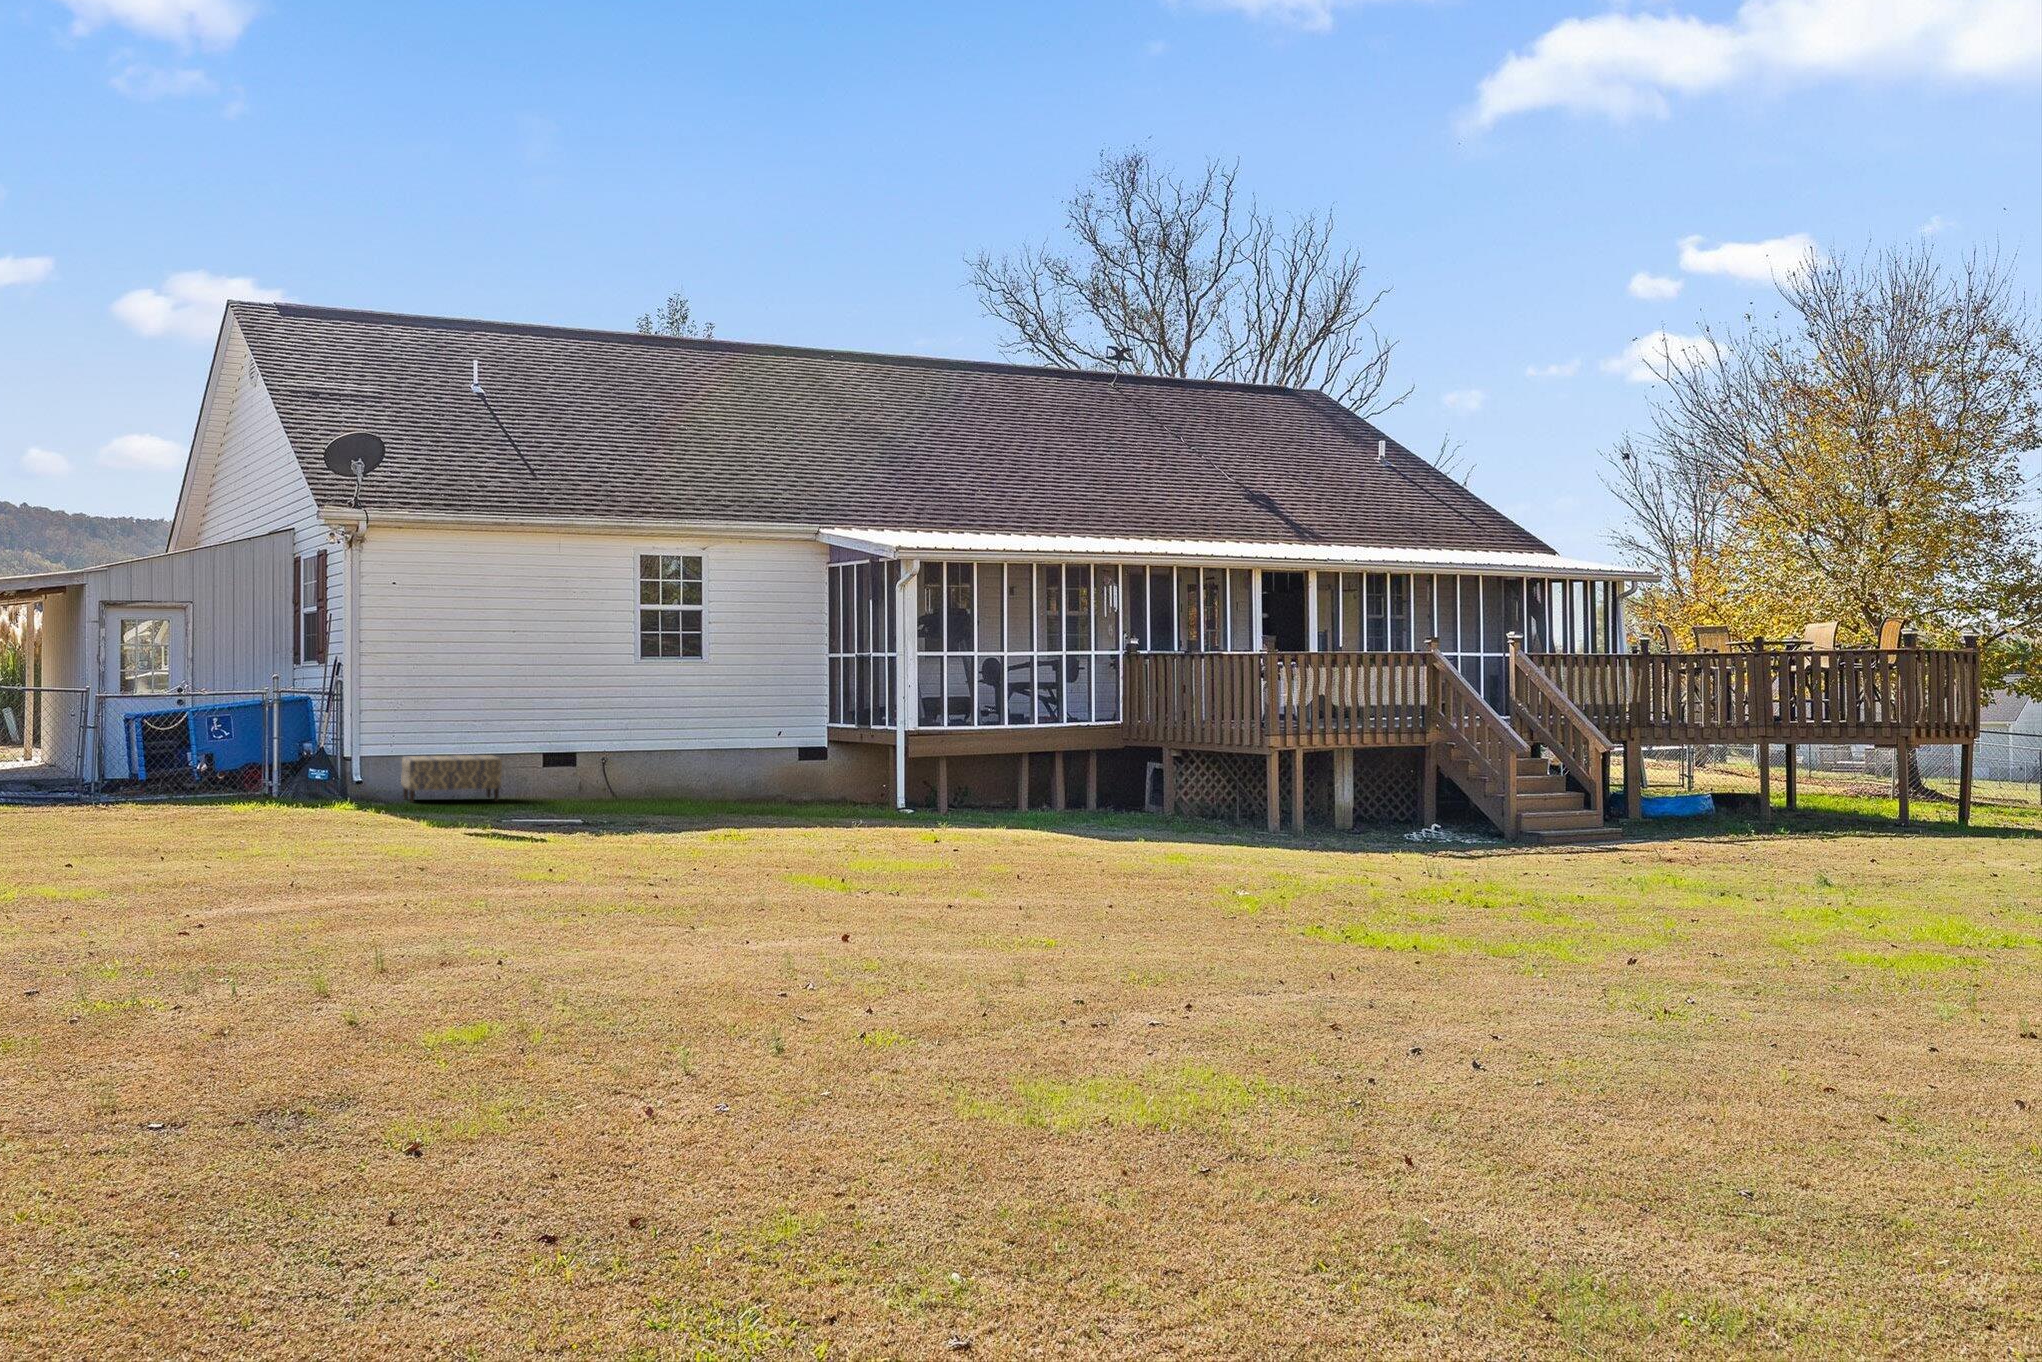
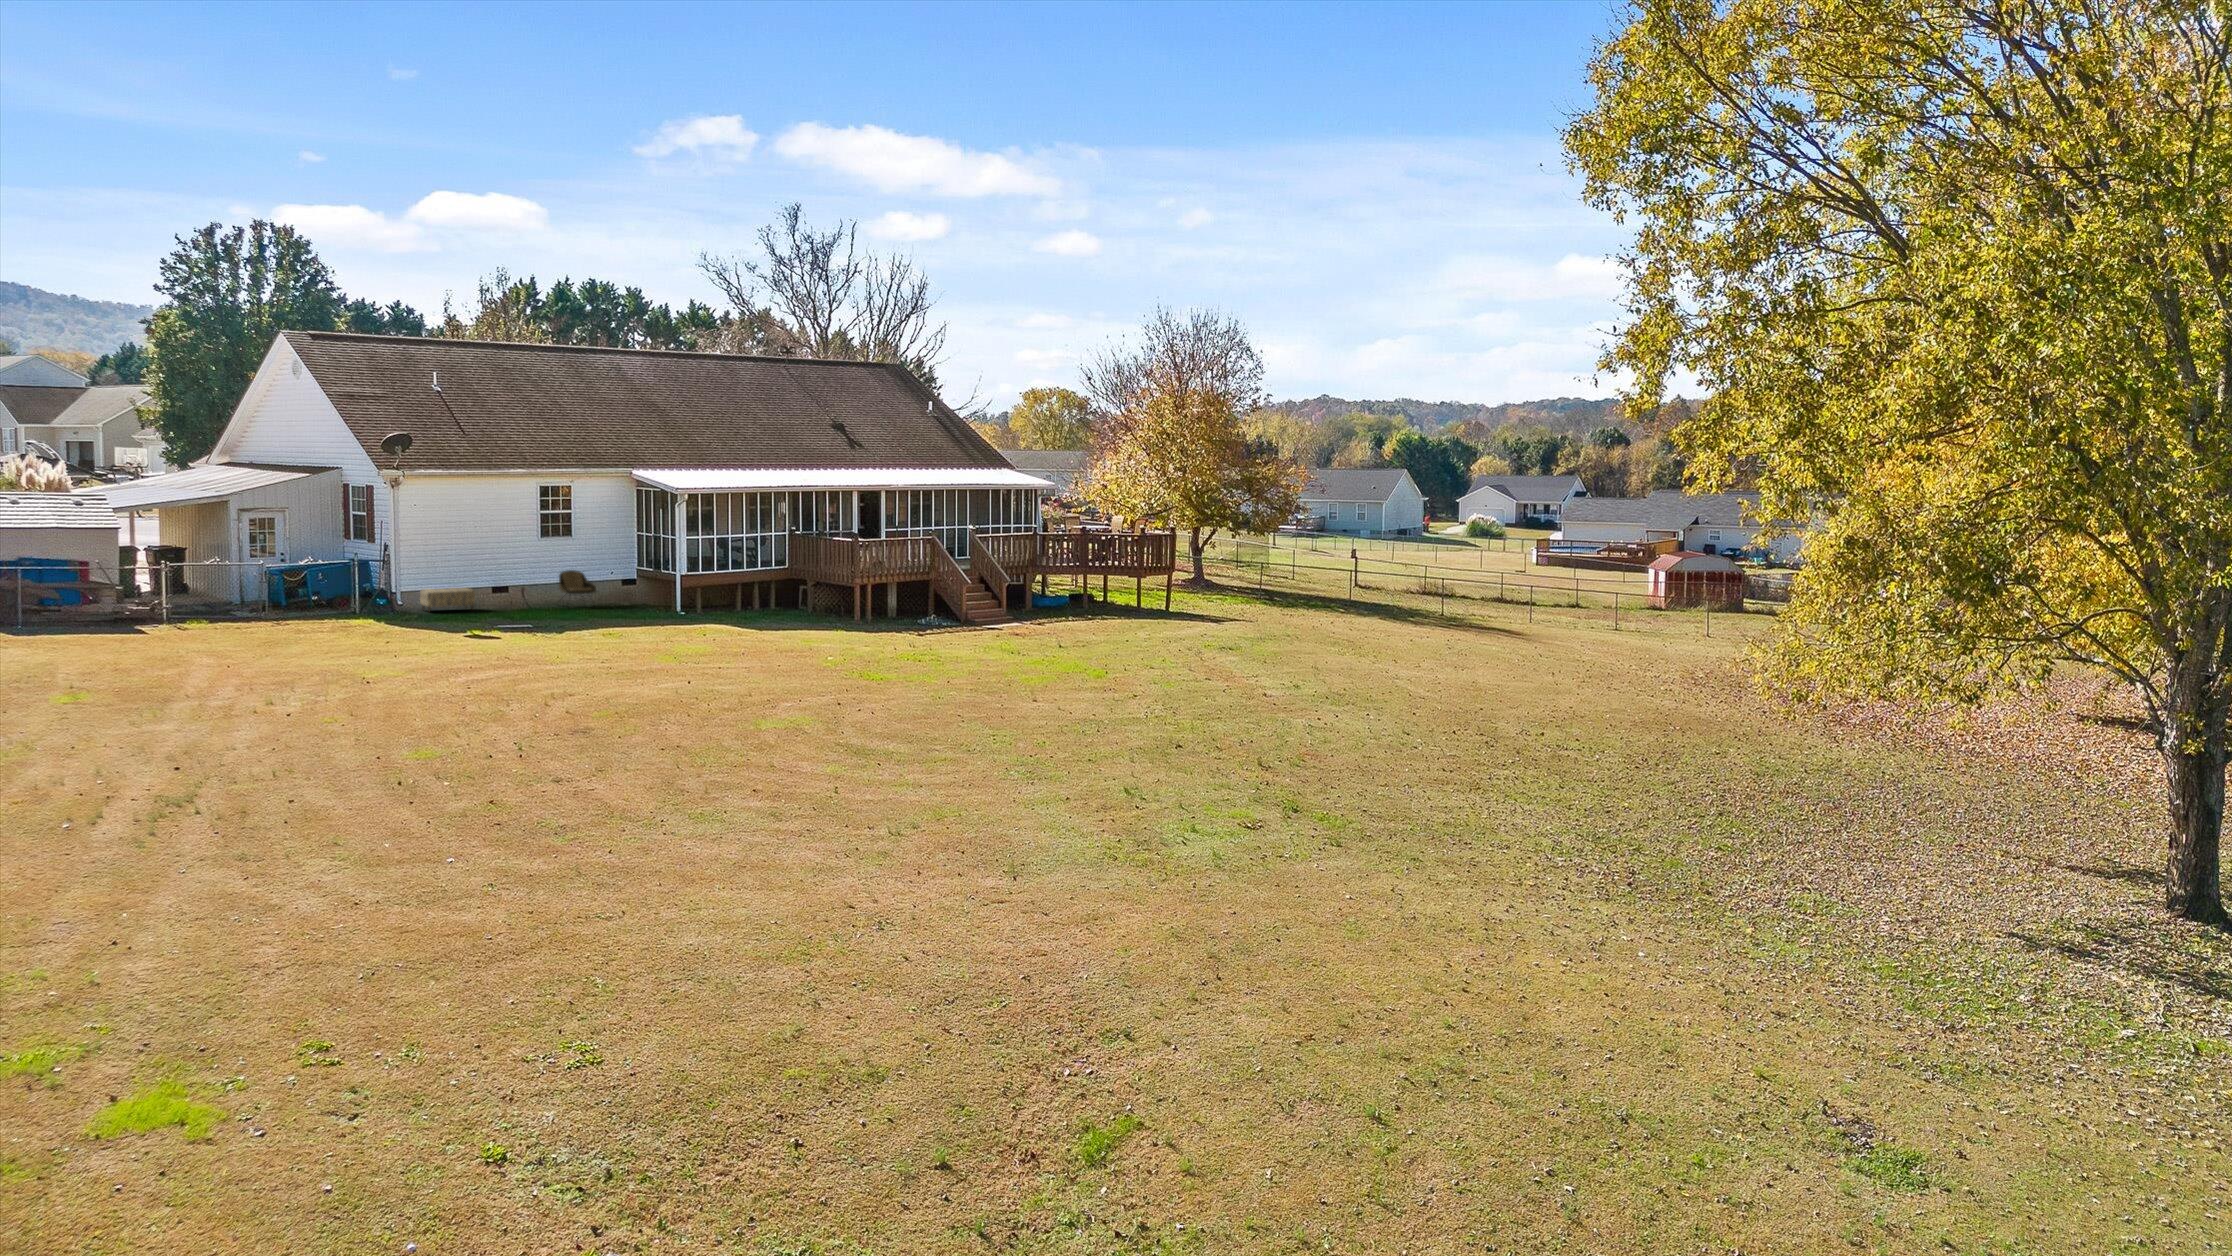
lounge chair: none [667,724,741,803] -> present [559,570,596,608]

